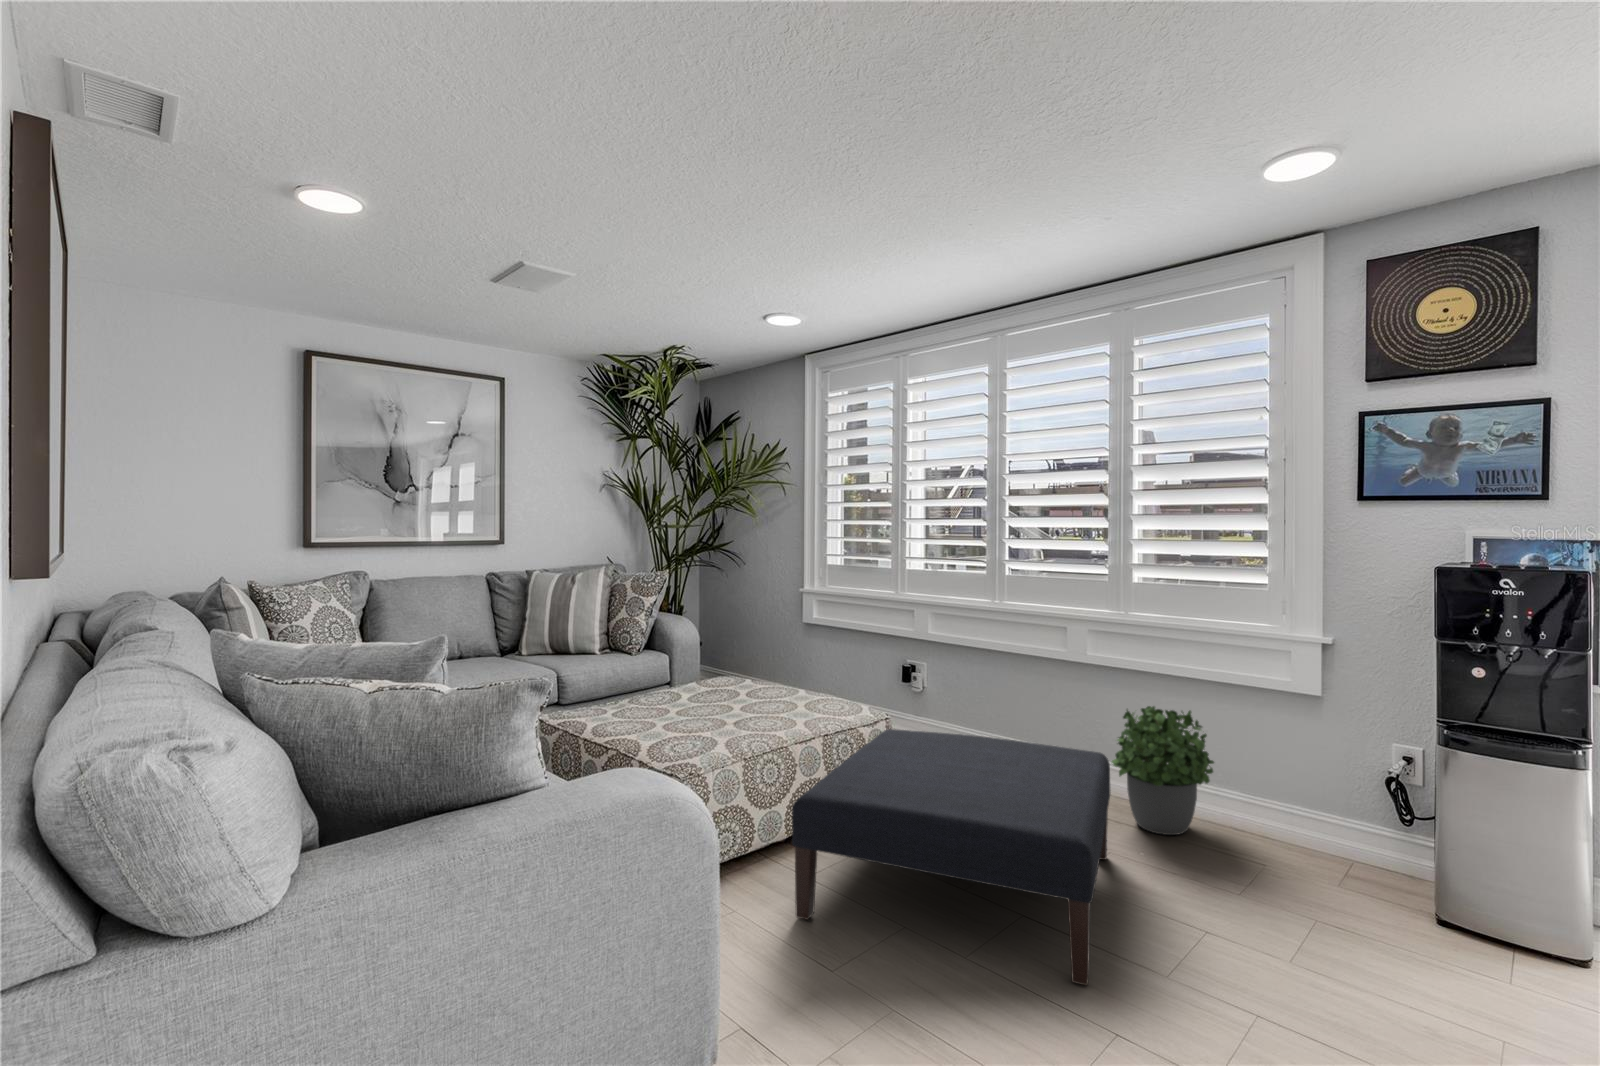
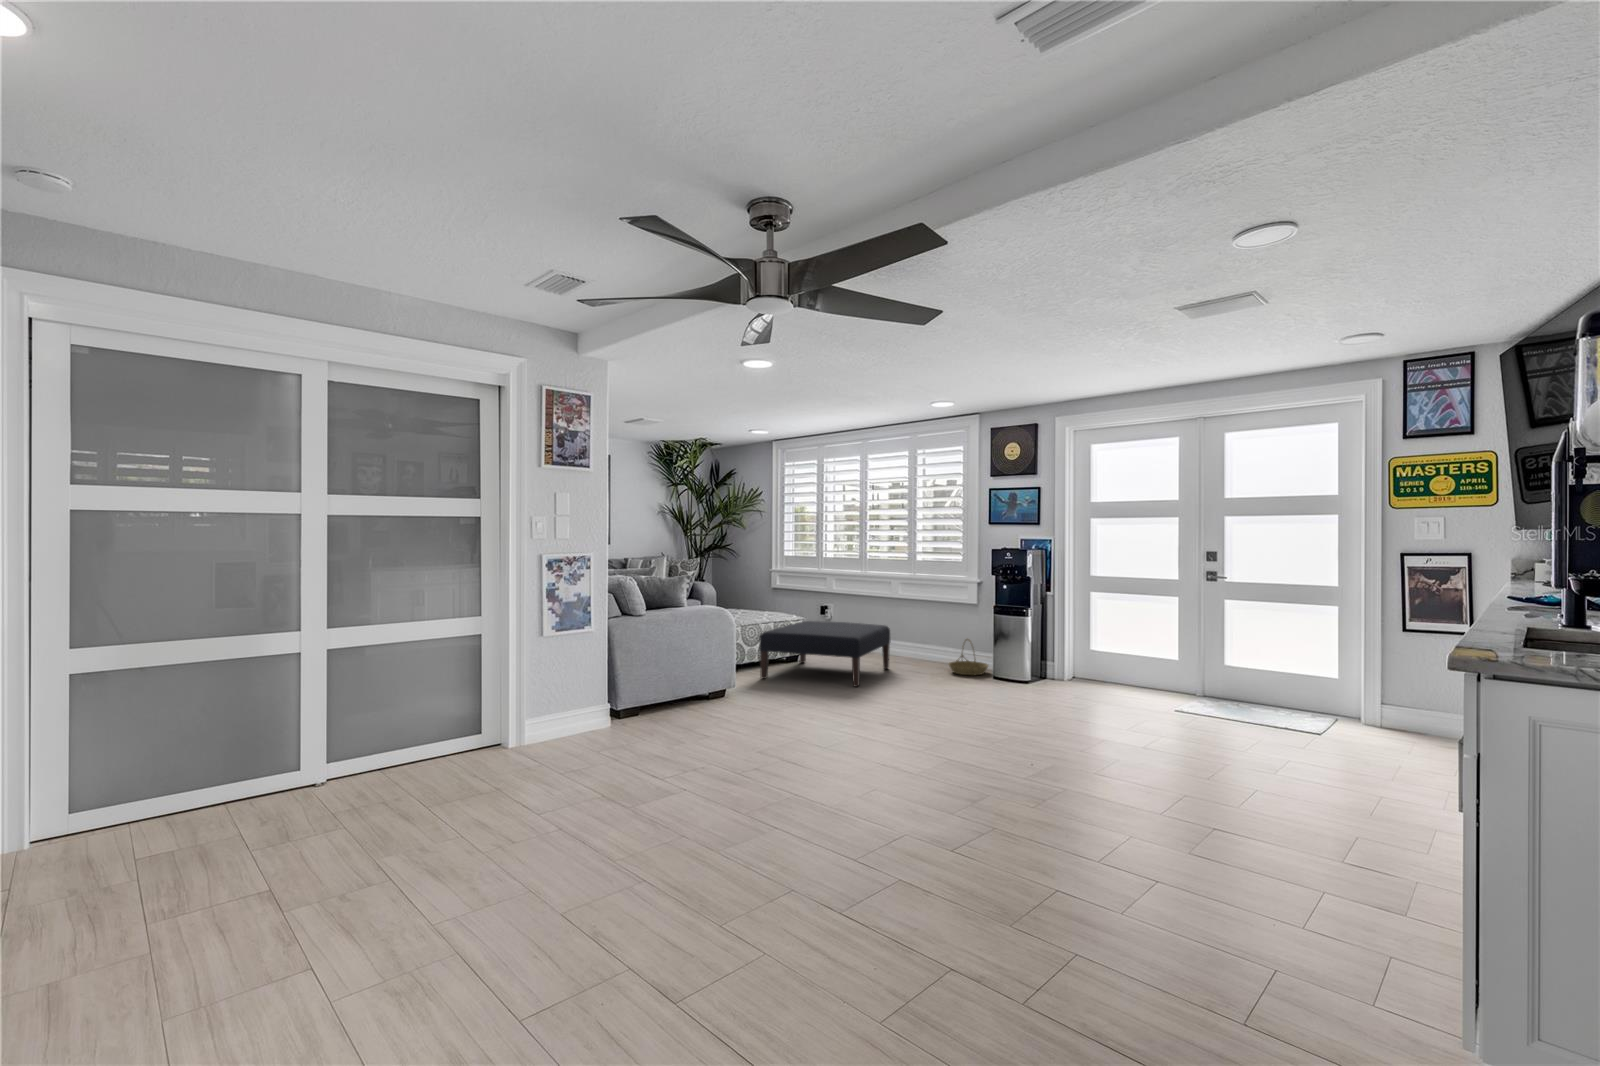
potted plant: present [1112,706,1214,835] -> none [899,611,939,665]
basket: none [1267,792,1390,900] -> present [949,639,988,675]

